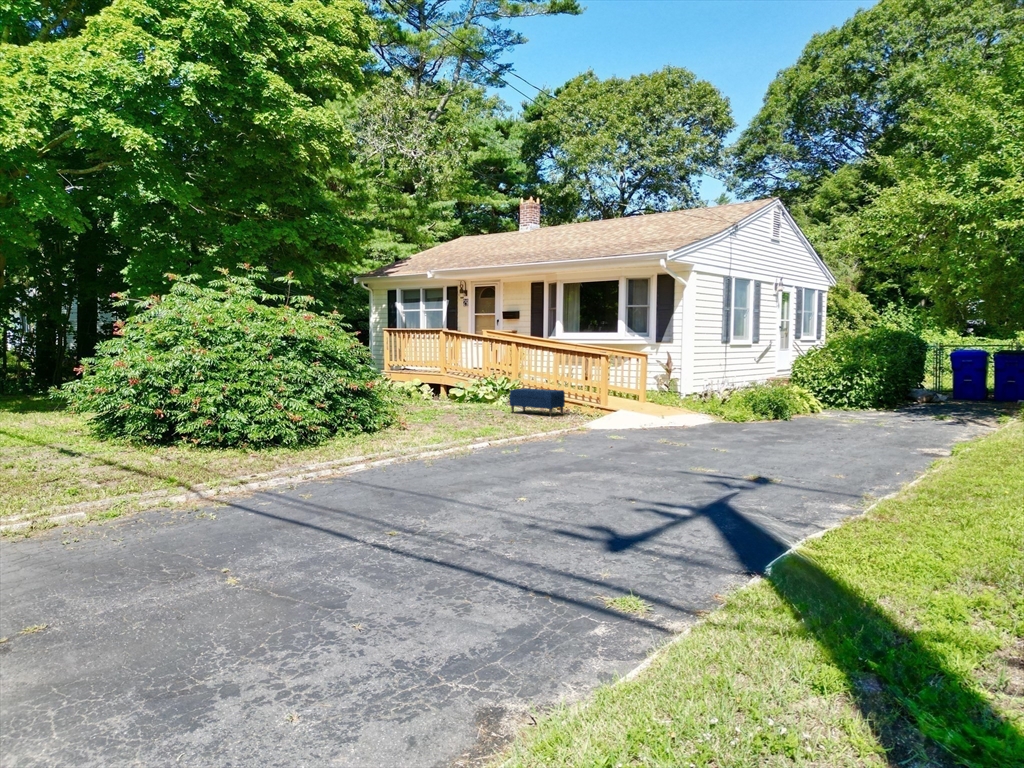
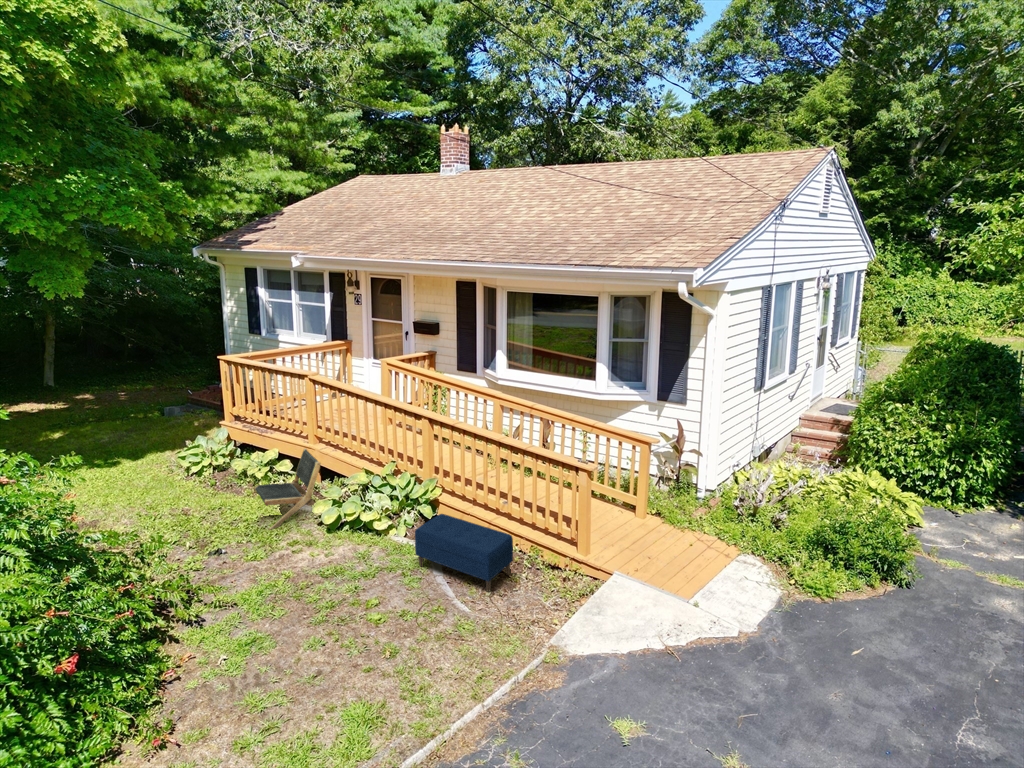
lounge chair: none [411,370,453,407] -> present [254,448,321,529]

